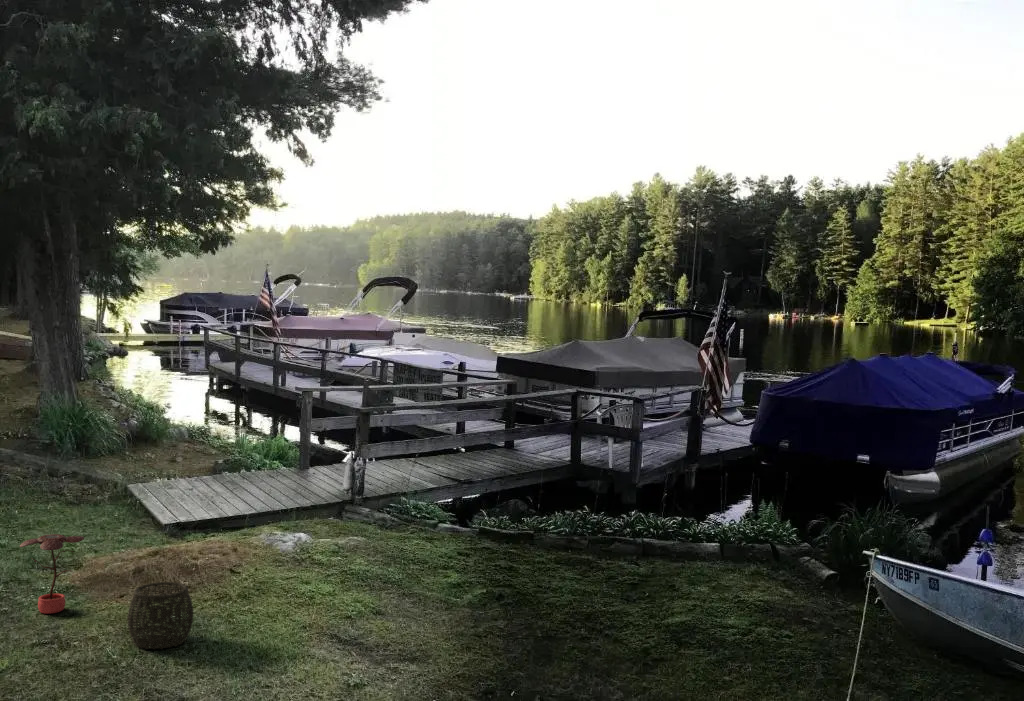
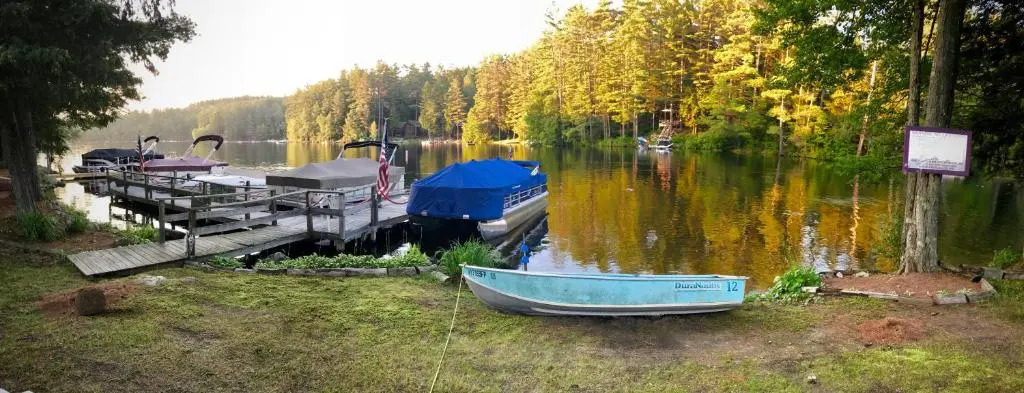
potted plant: present [20,534,84,614] -> none [16,276,49,309]

